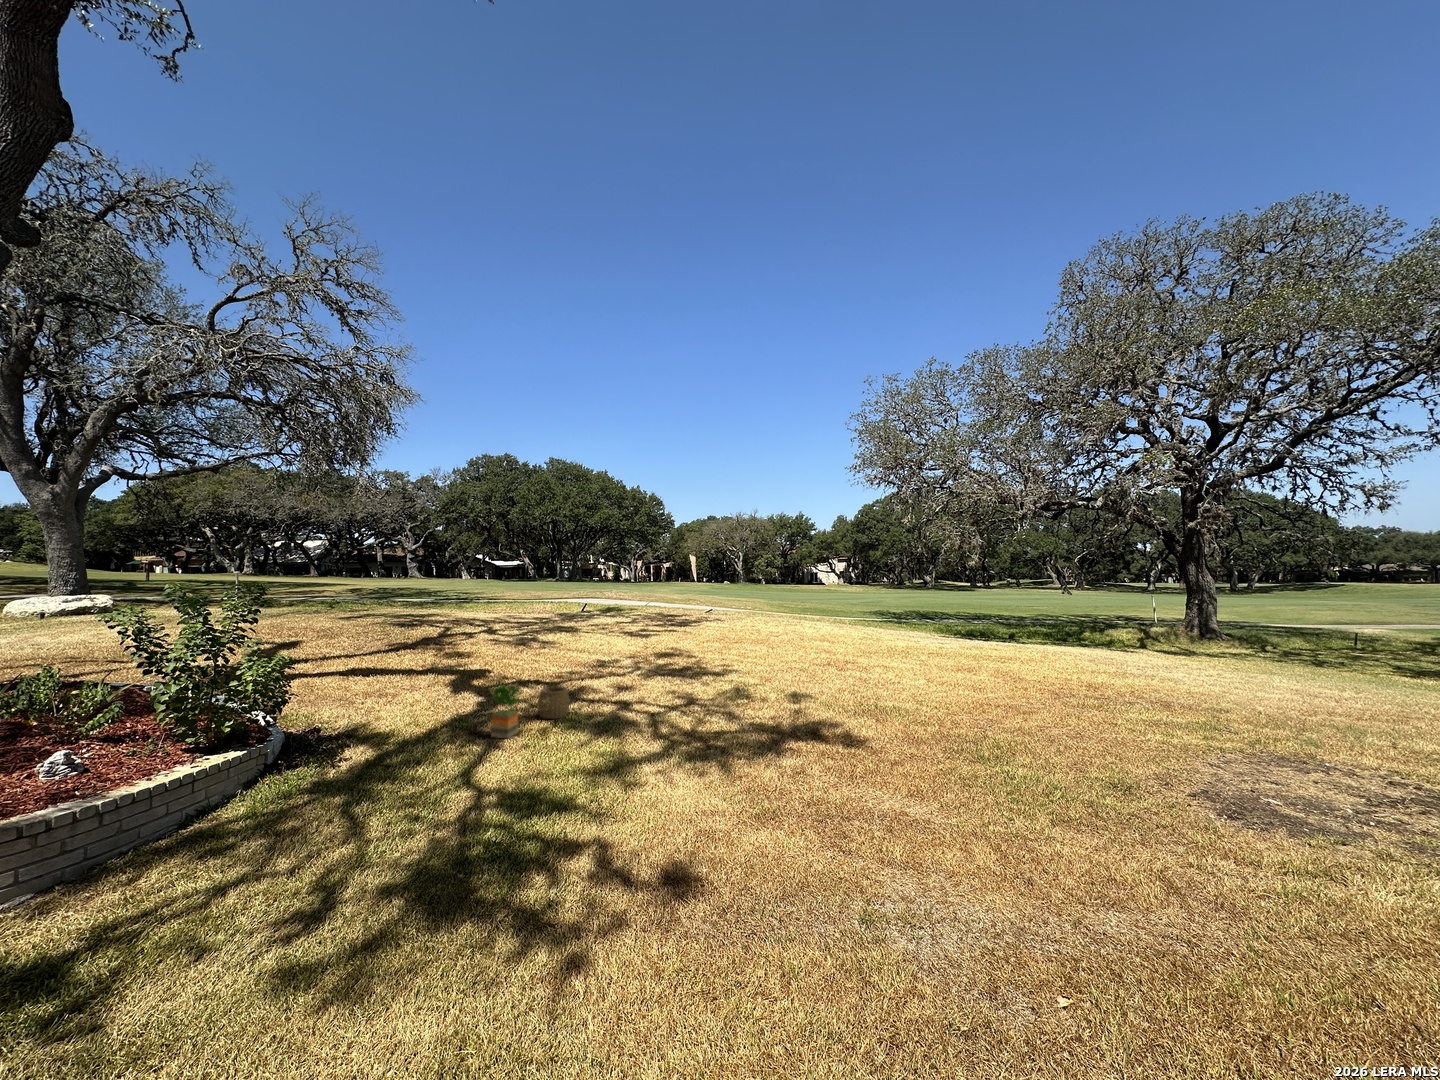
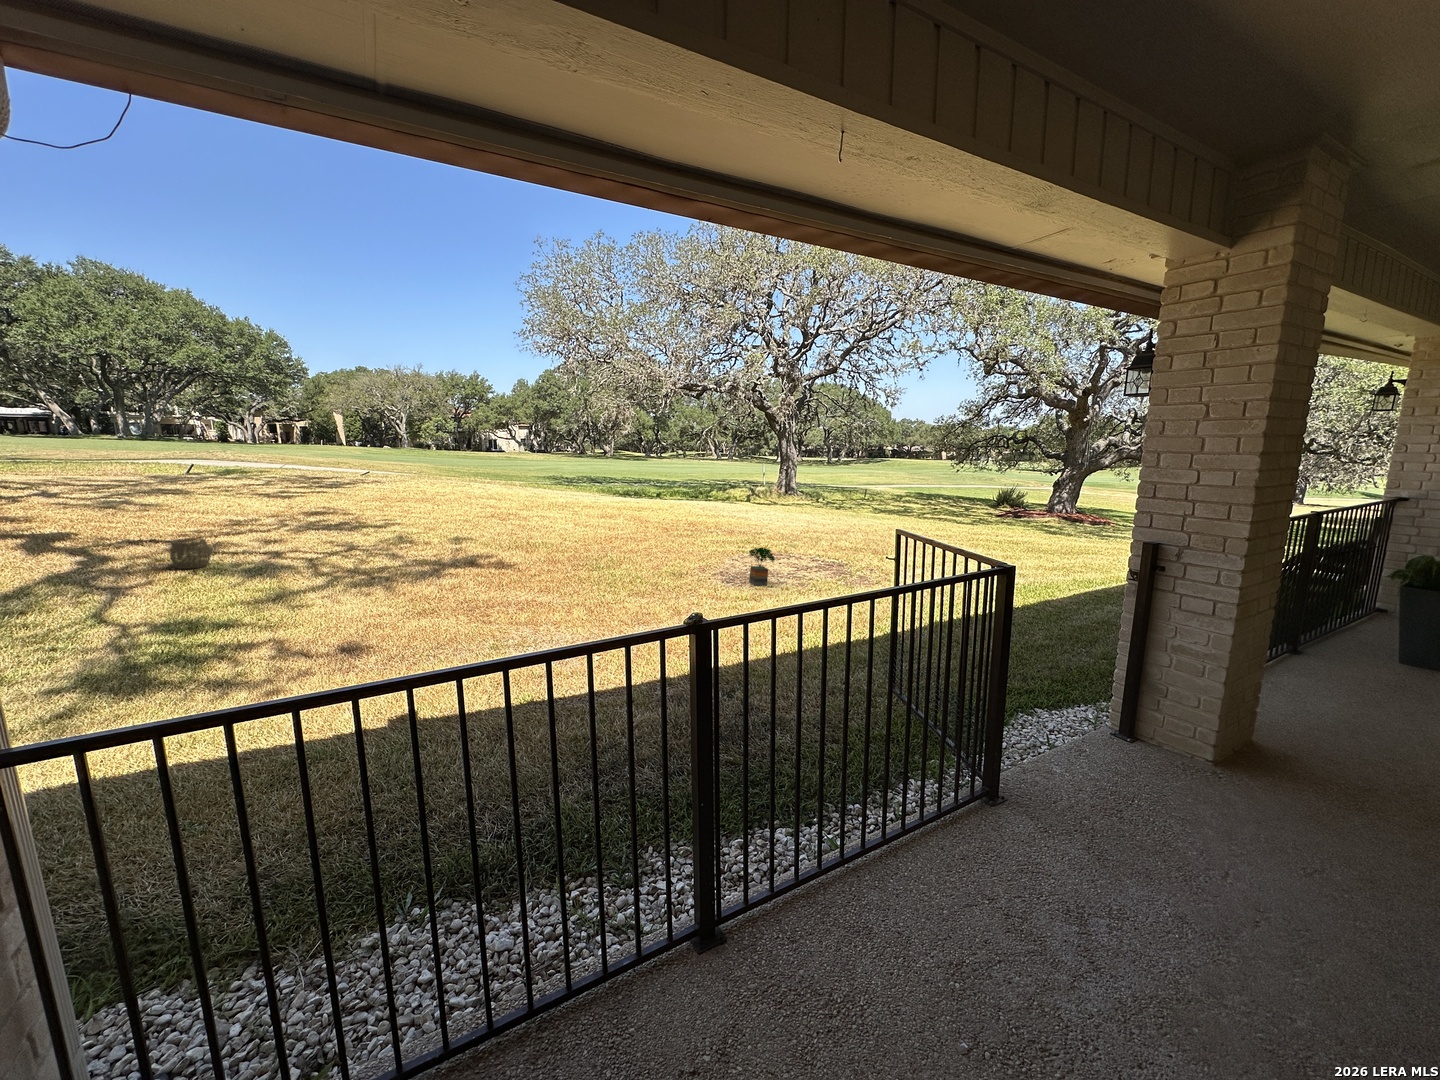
potted tree: present [491,686,524,738] -> present [749,548,775,586]

